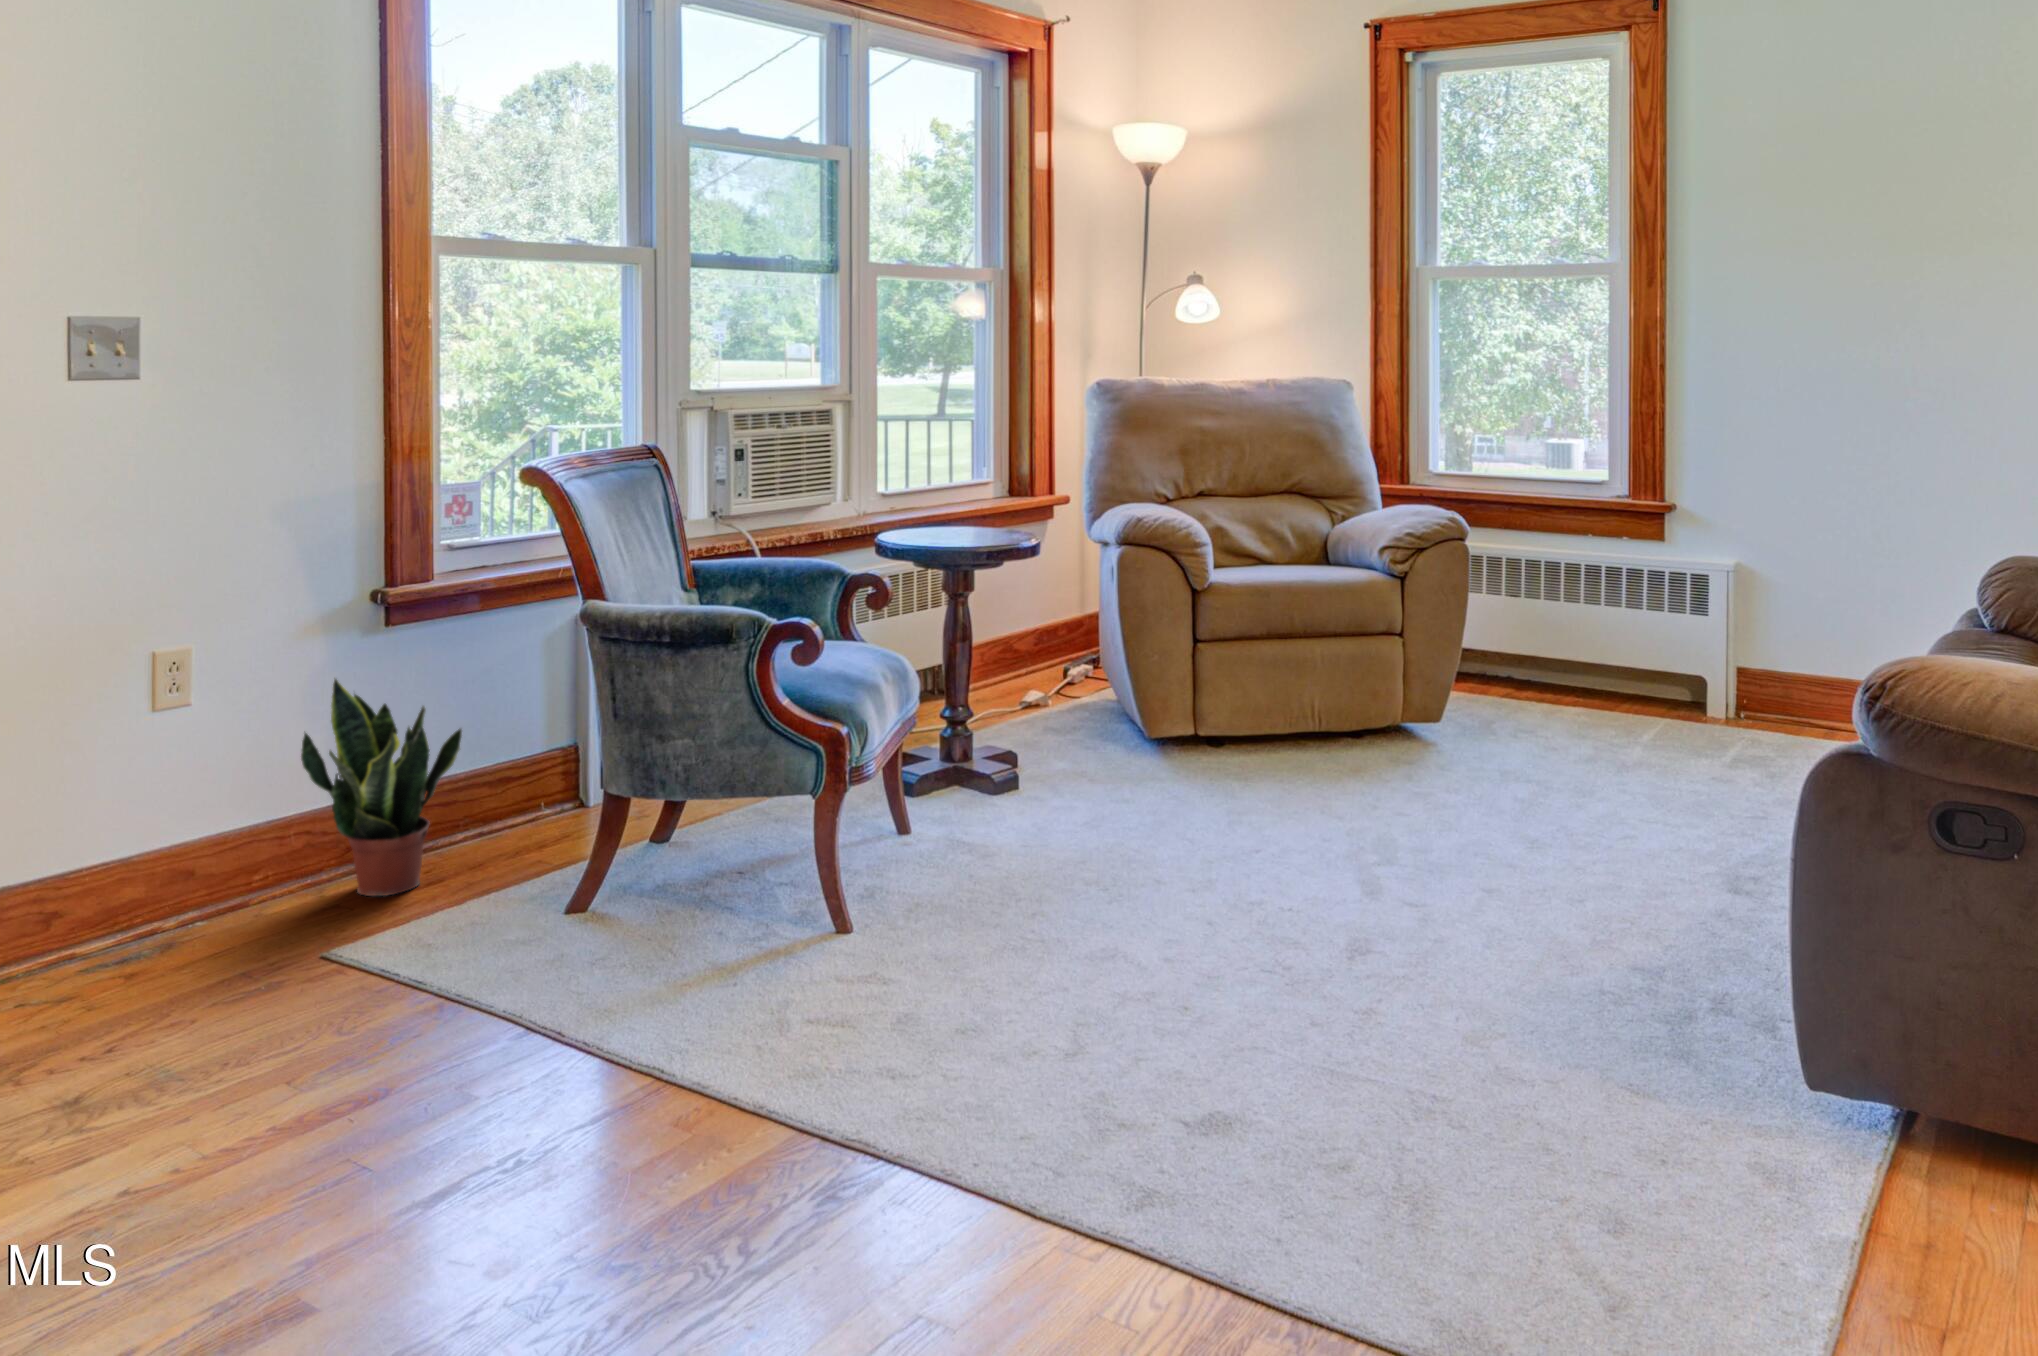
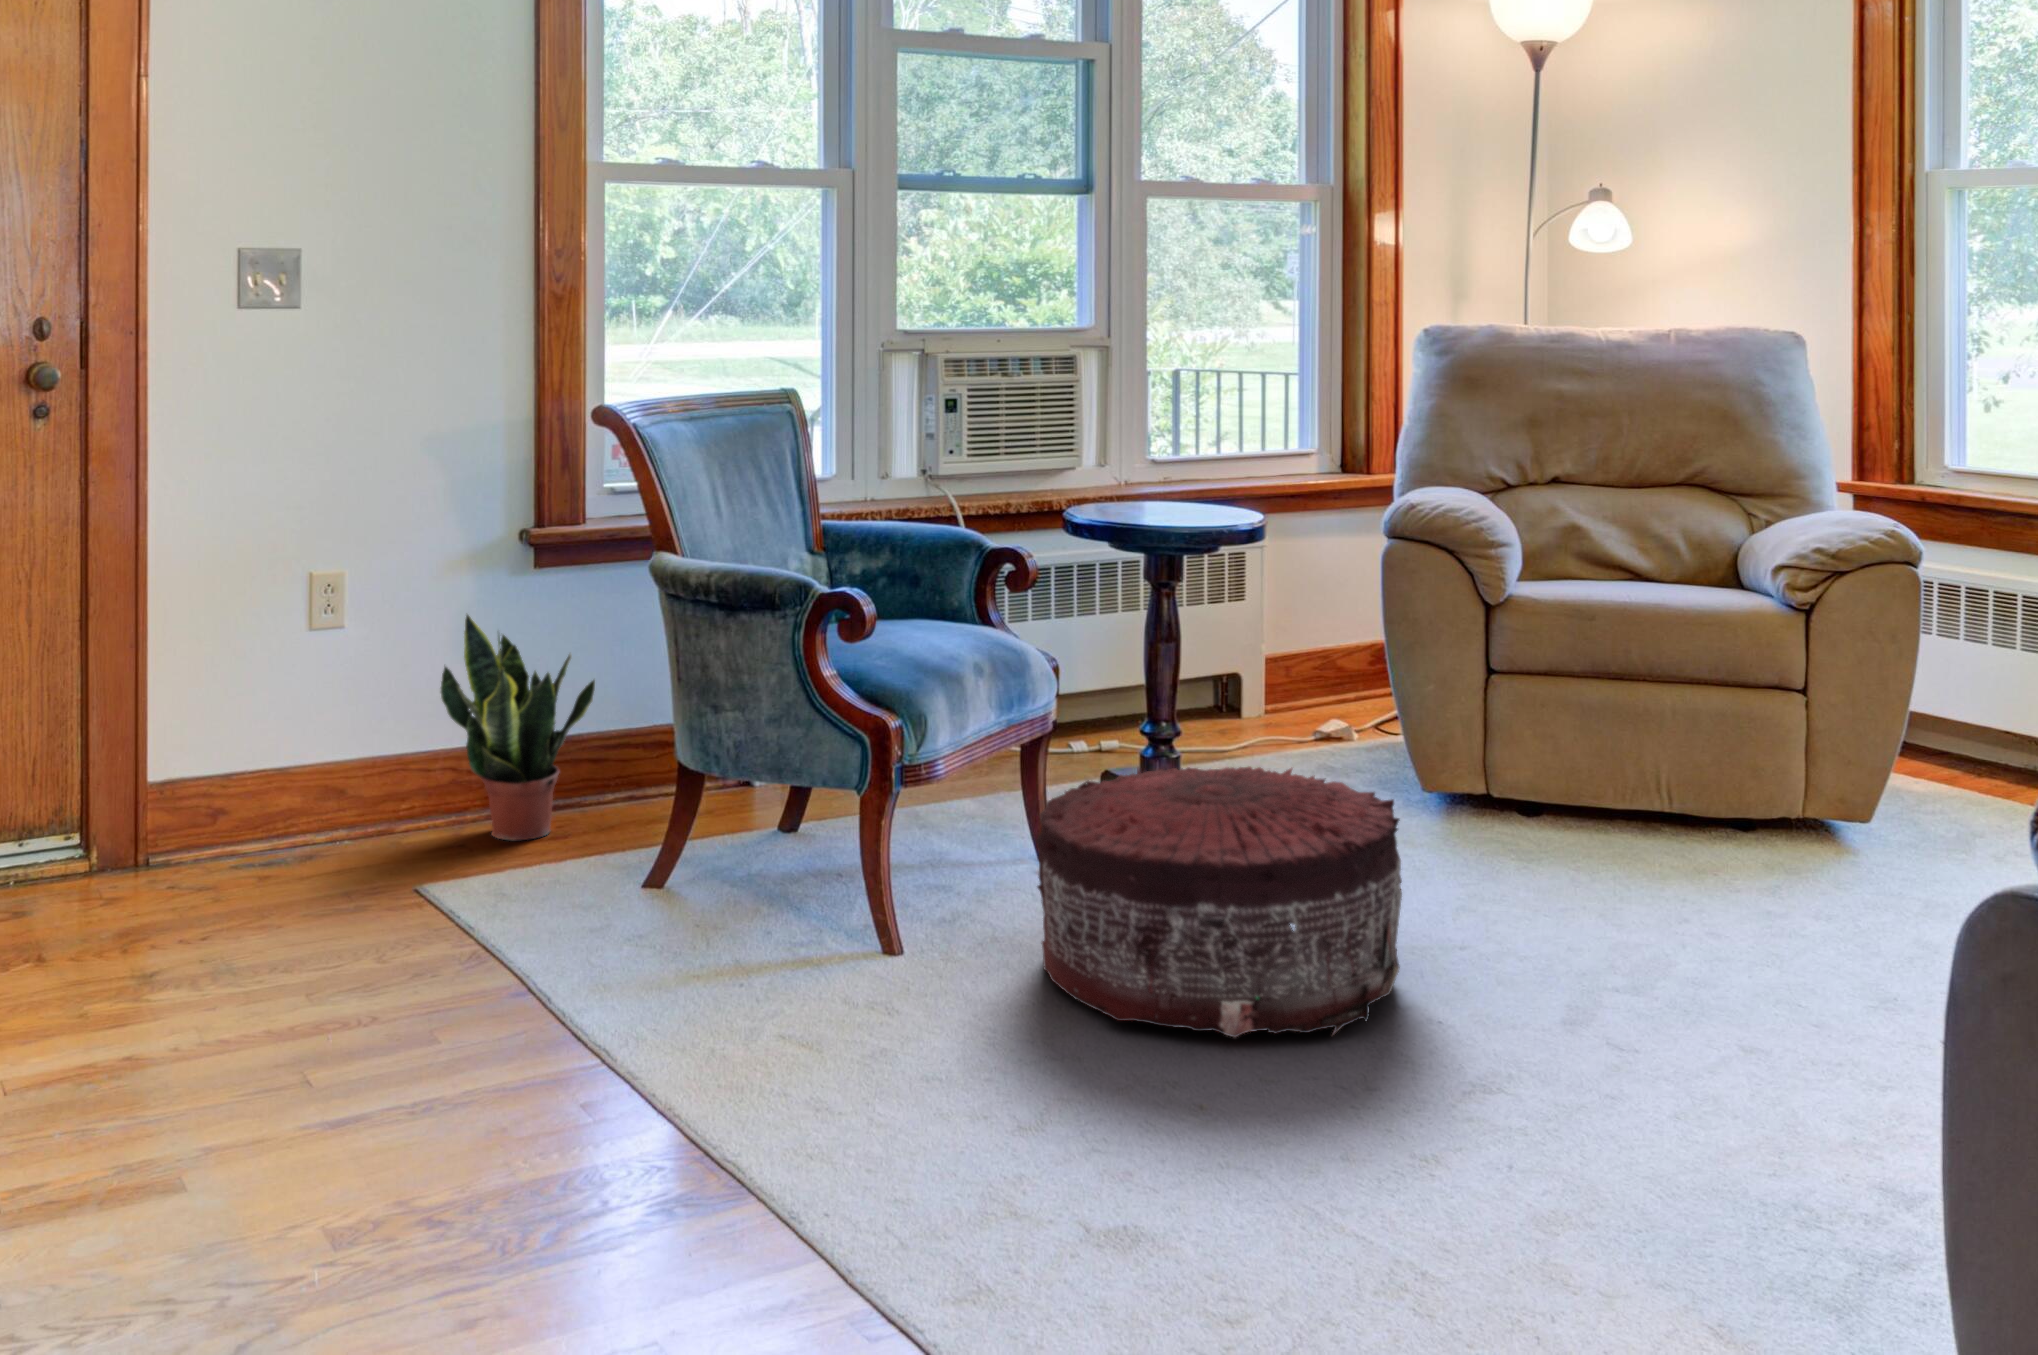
pouf: none [968,731,1261,957] -> present [1035,767,1402,1037]

